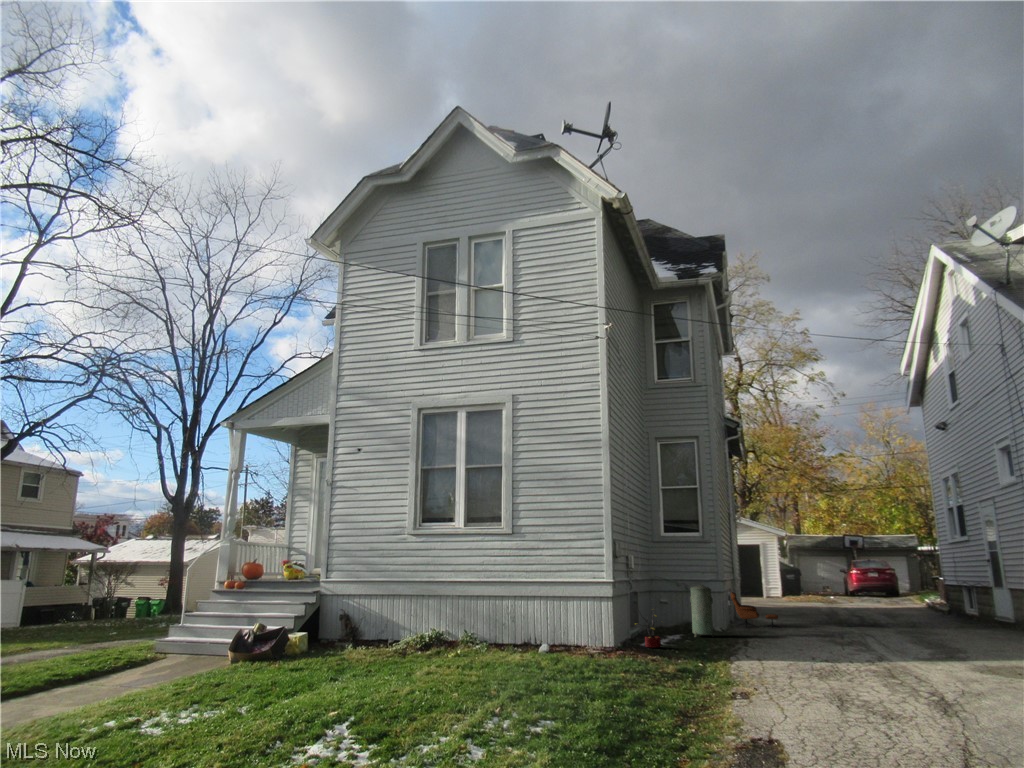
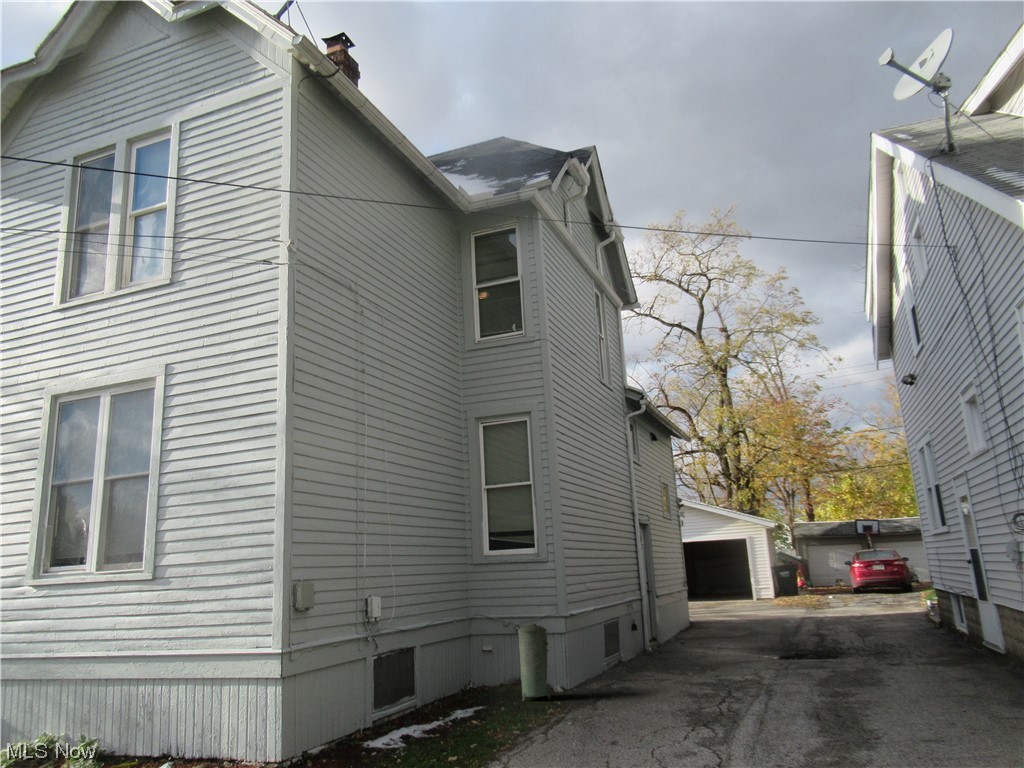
lounge chair: present [731,592,778,628] -> none [608,623,678,674]
decorative plant: present [645,612,661,648] -> none [386,668,445,734]

